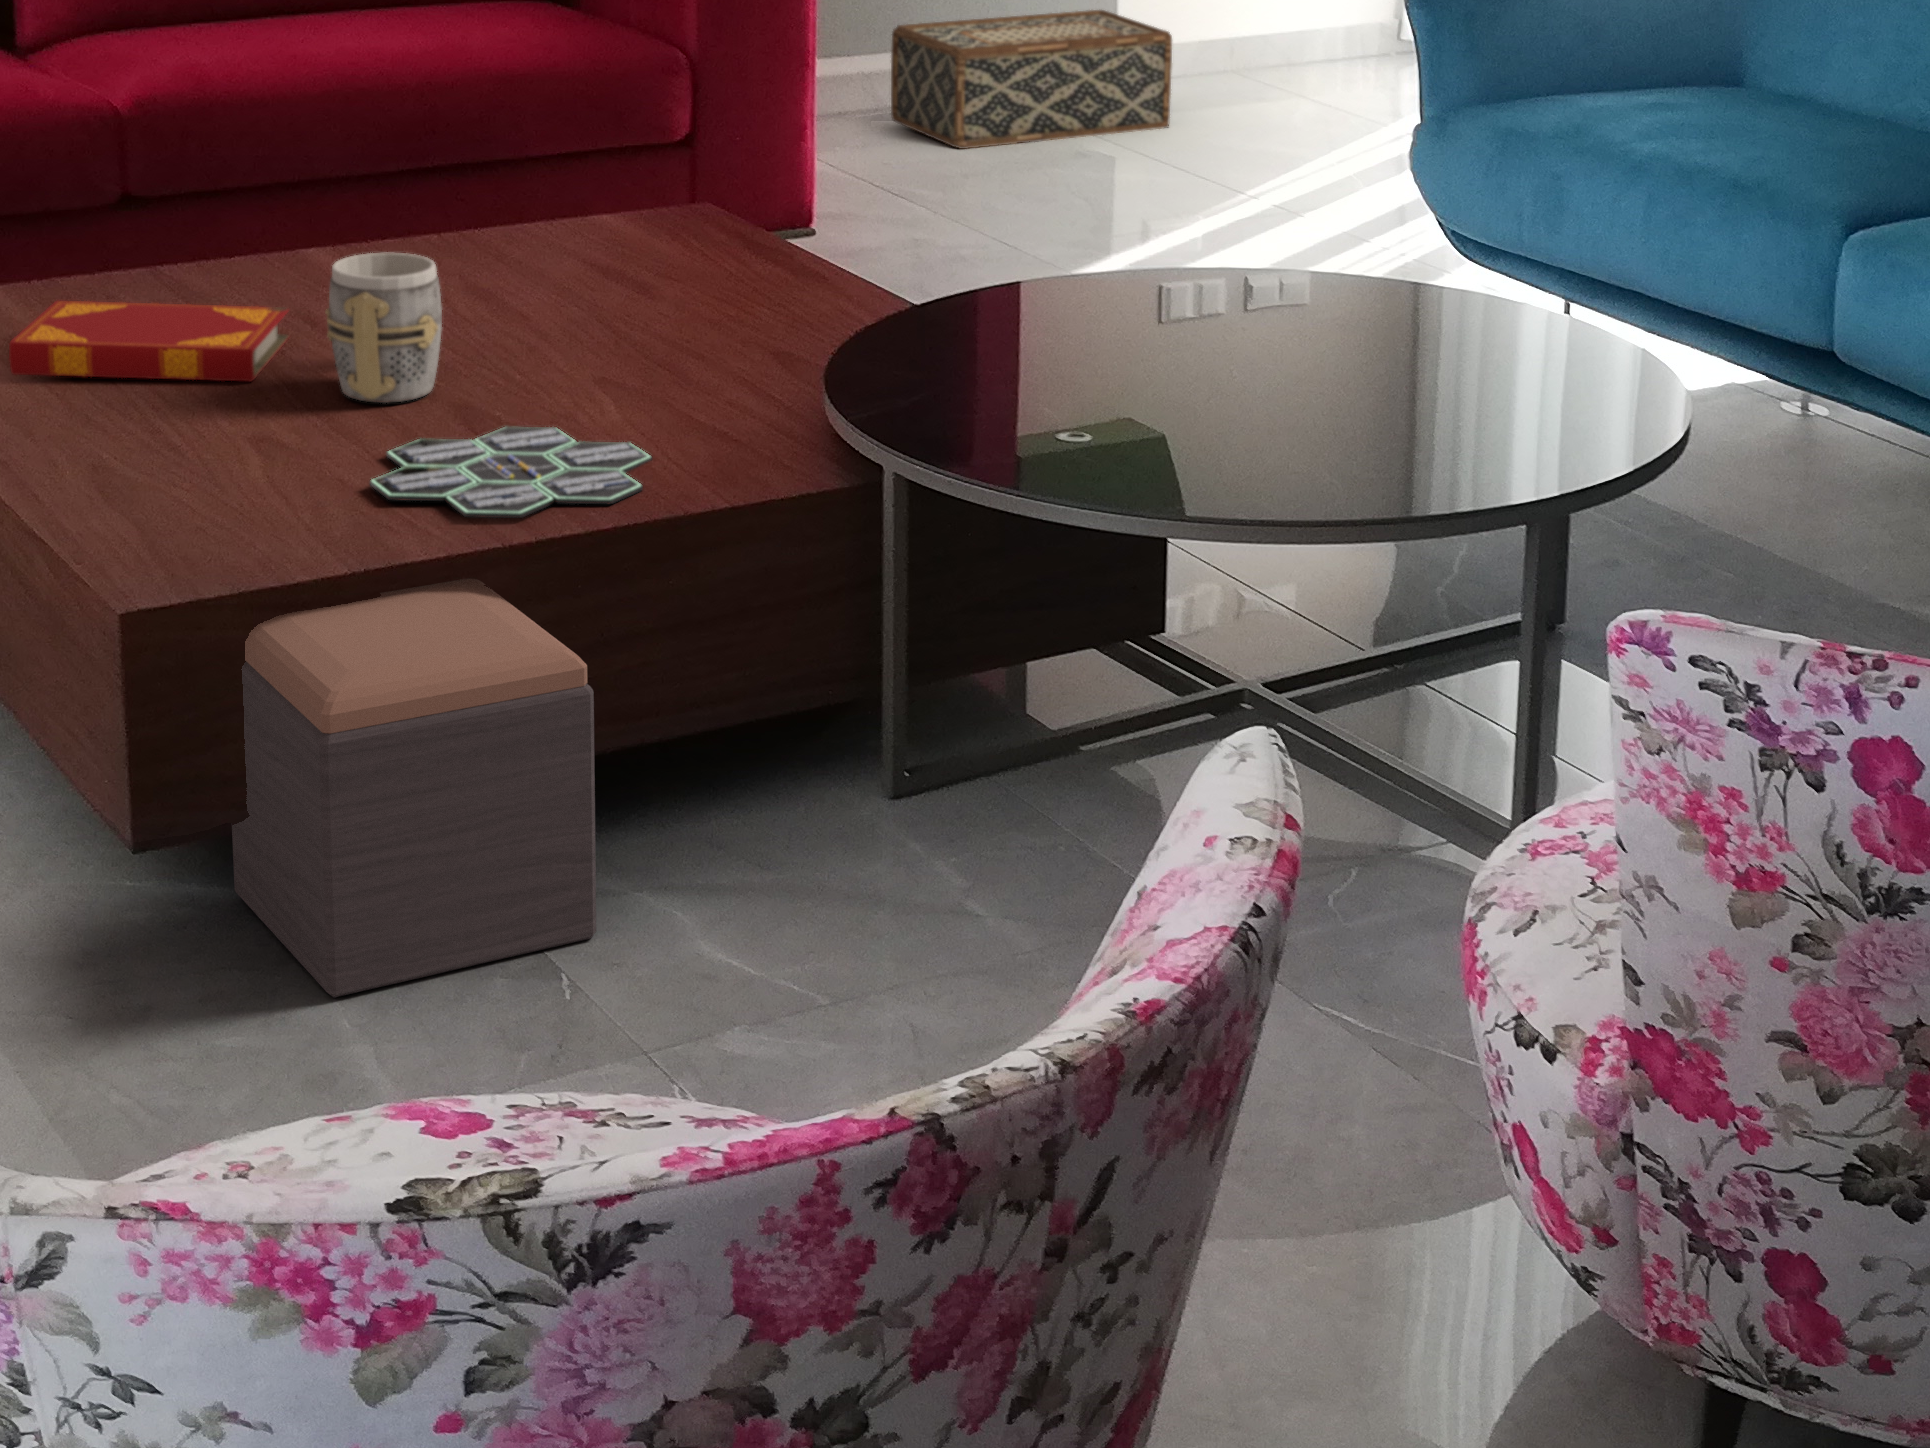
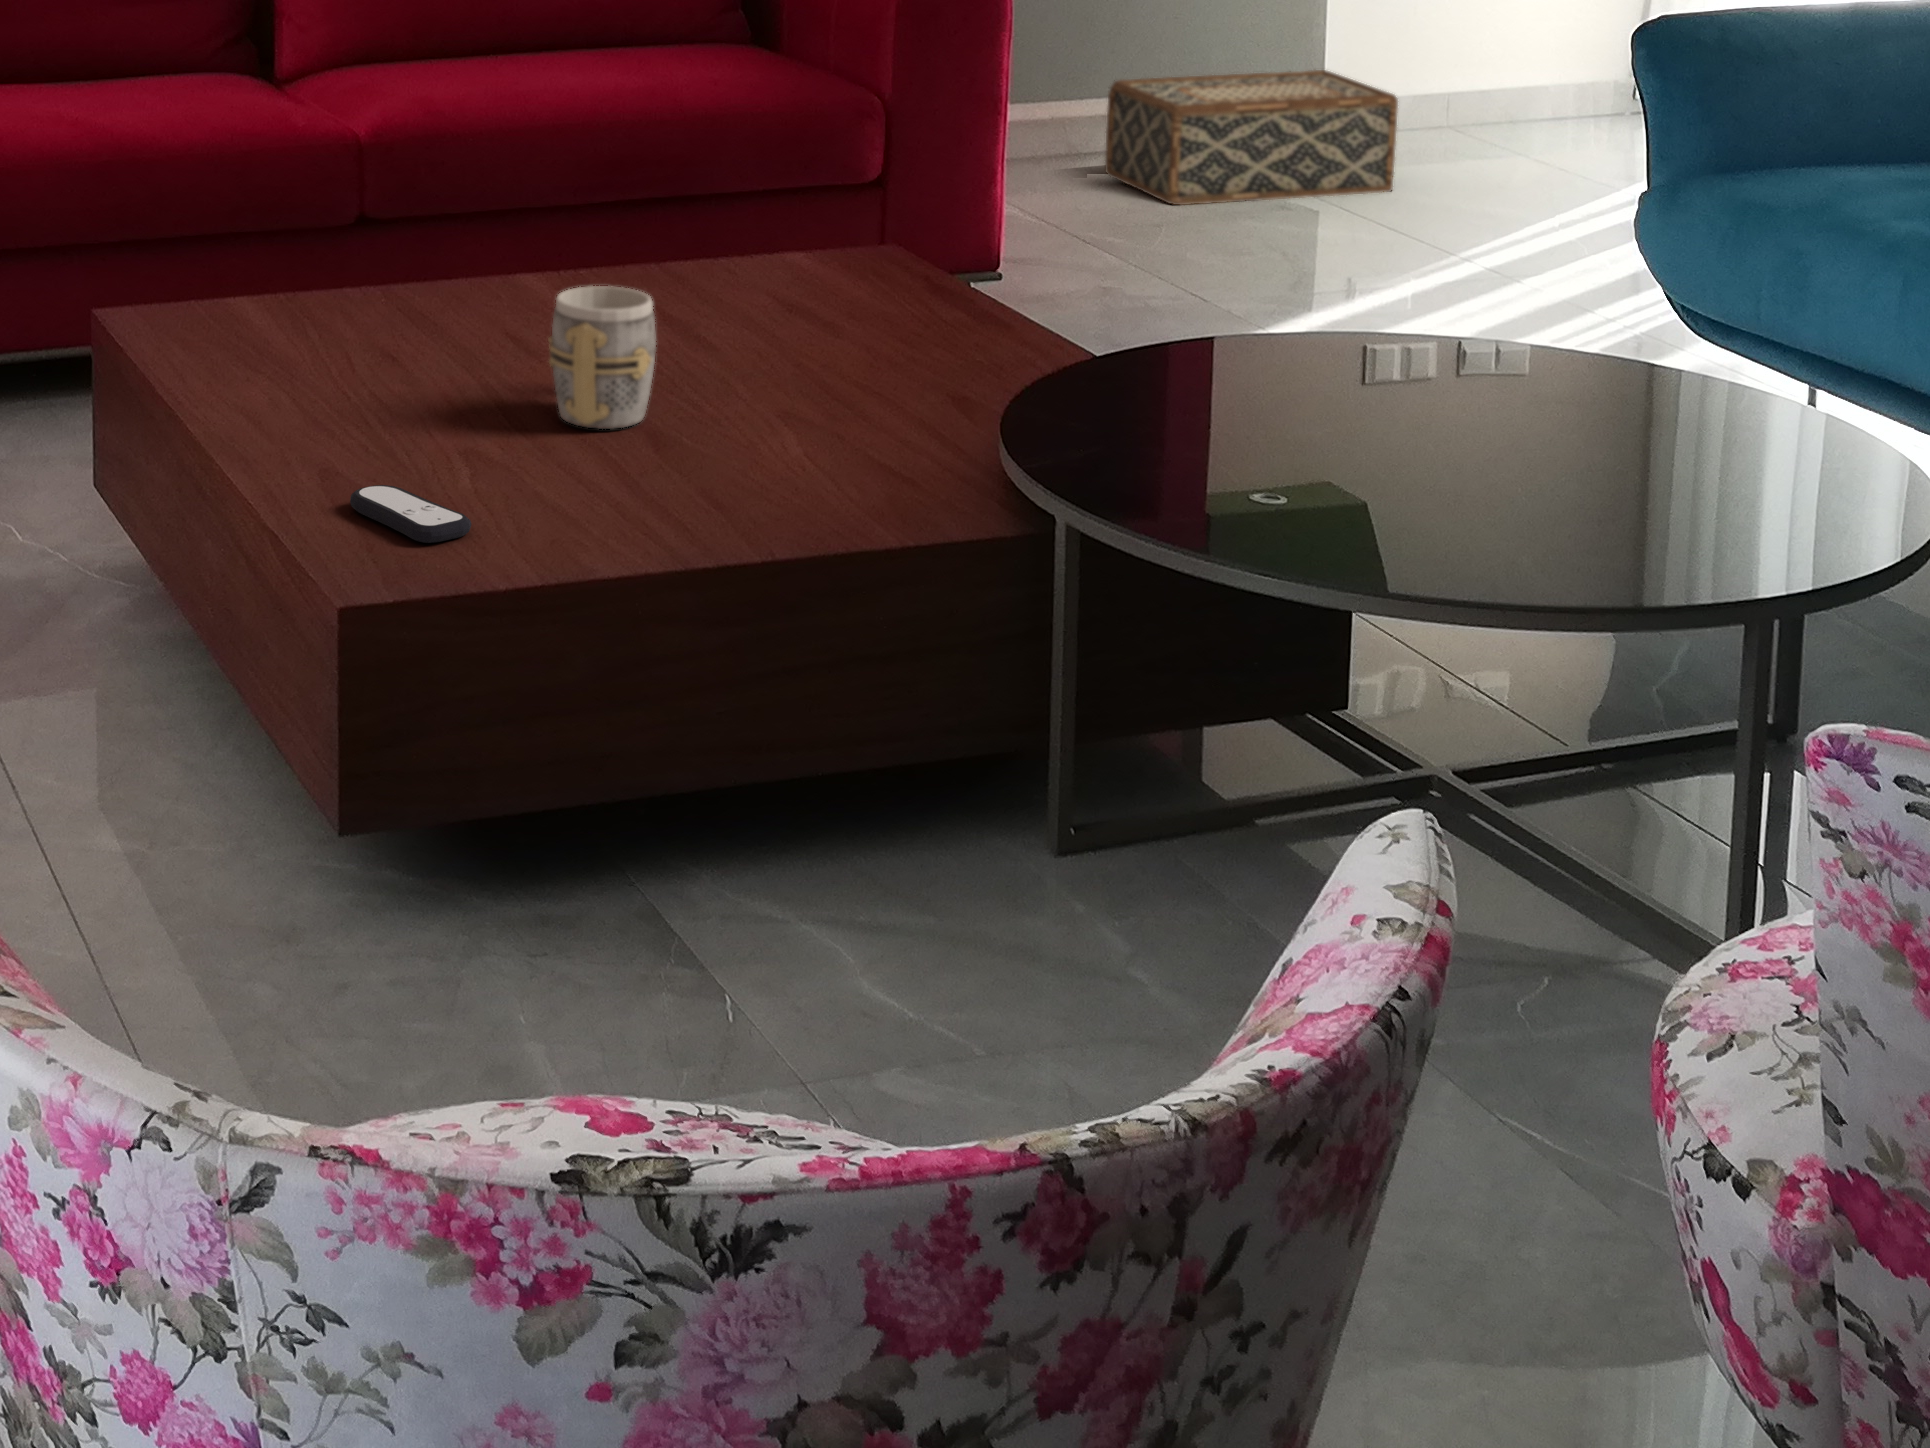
hardback book: present [9,300,289,381] -> none [265,316,516,401]
board game: present [370,426,652,518] -> none [581,458,848,548]
remote control: none [115,476,252,534] -> present [350,485,471,543]
footstool: present [232,578,596,997] -> none [437,602,780,996]

